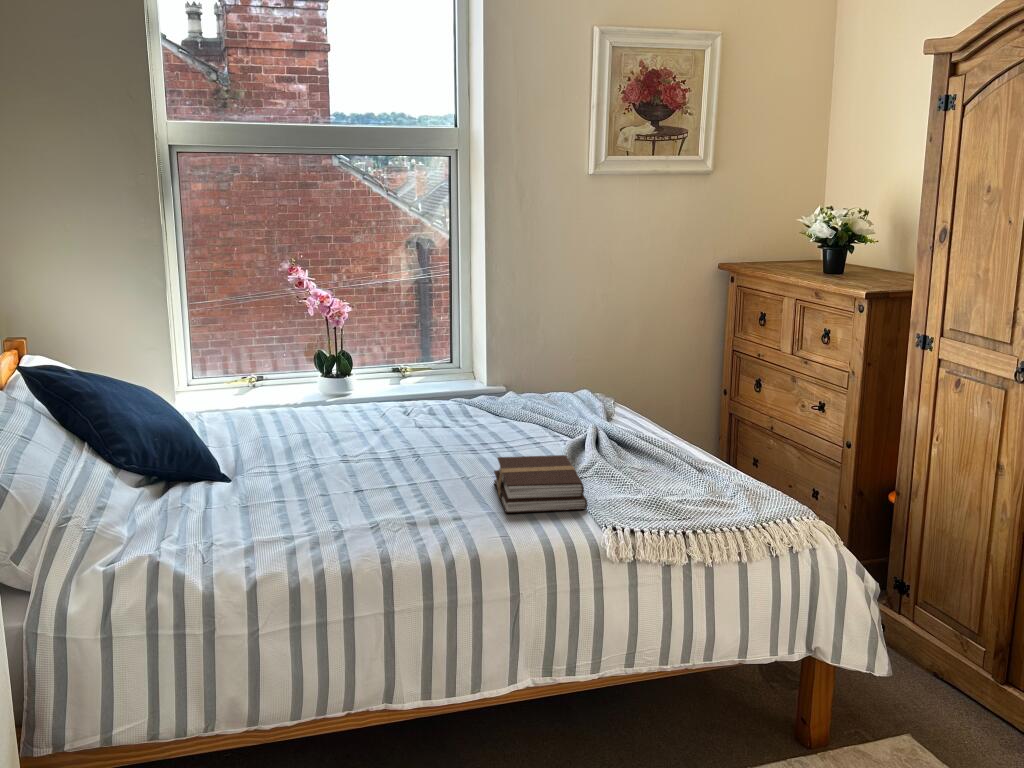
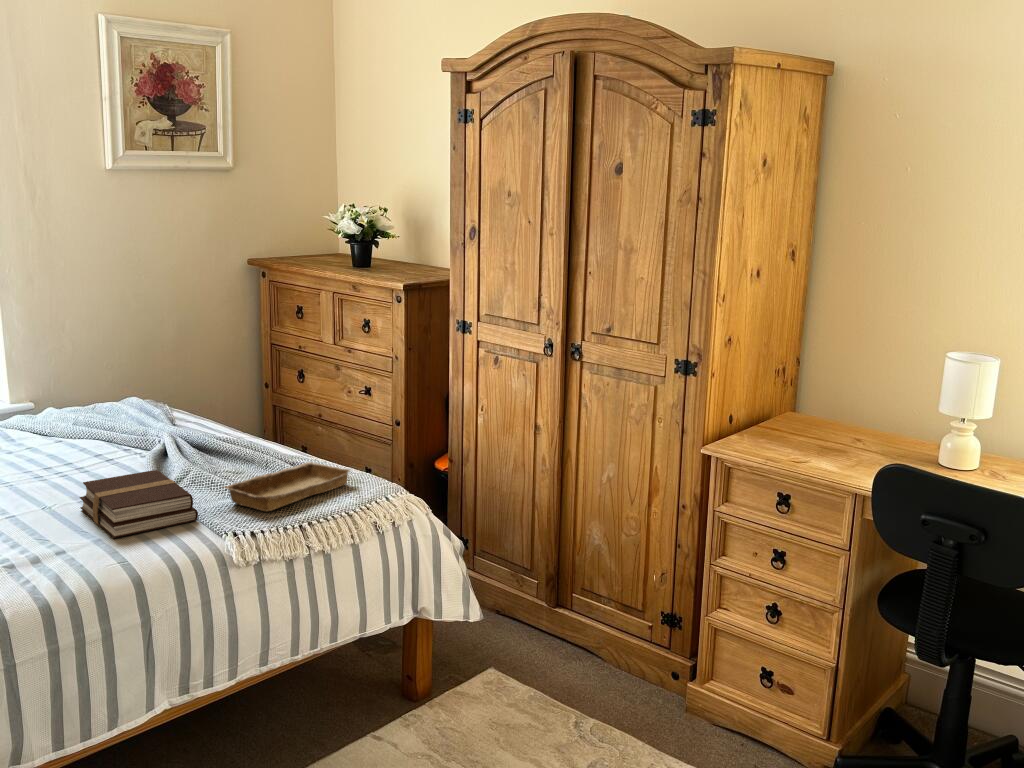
tray: none [617,469,757,512] -> present [225,462,351,511]

